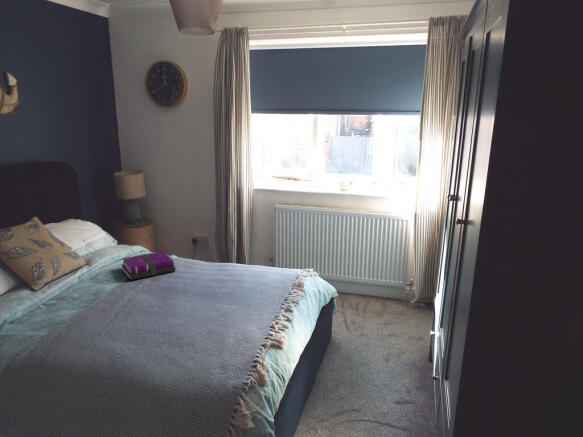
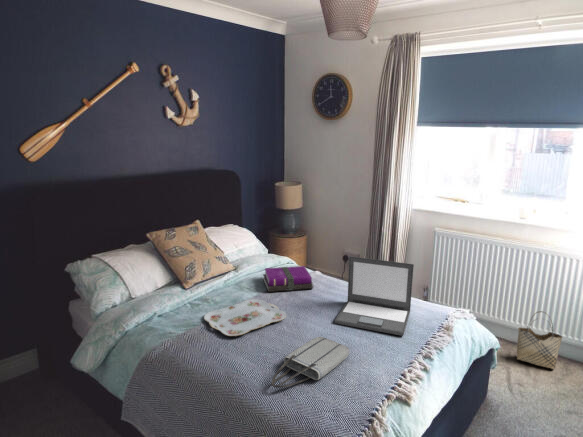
laptop: none [204,235,267,297] -> present [335,256,414,336]
woven basket: none [347,263,378,306] -> present [517,311,562,369]
serving tray: none [67,289,156,327] -> present [204,299,286,336]
tote bag: none [159,310,224,360] -> present [272,337,350,388]

